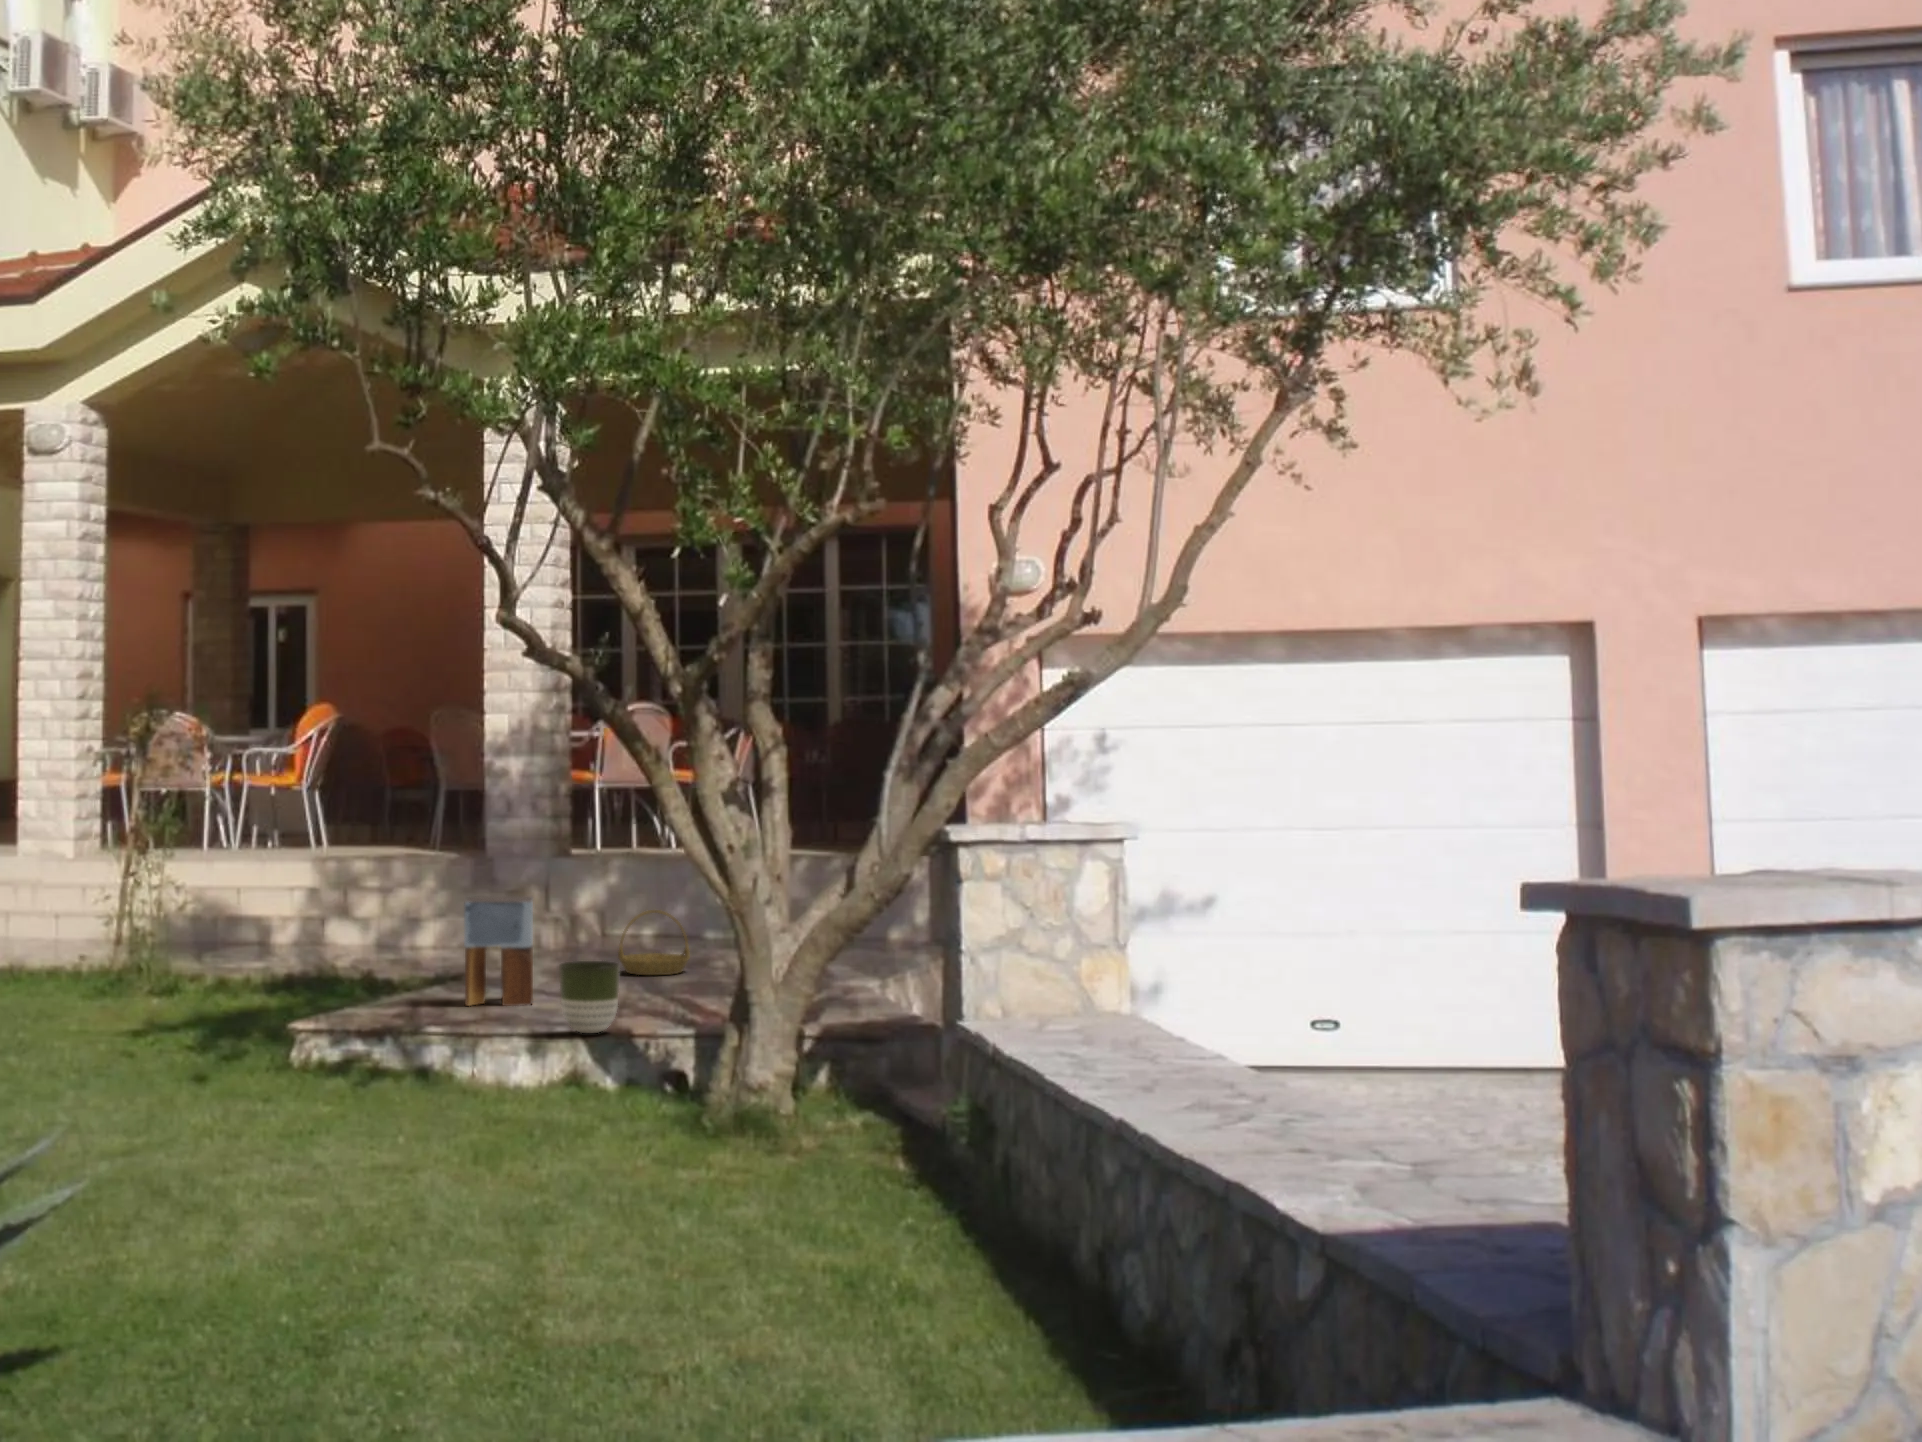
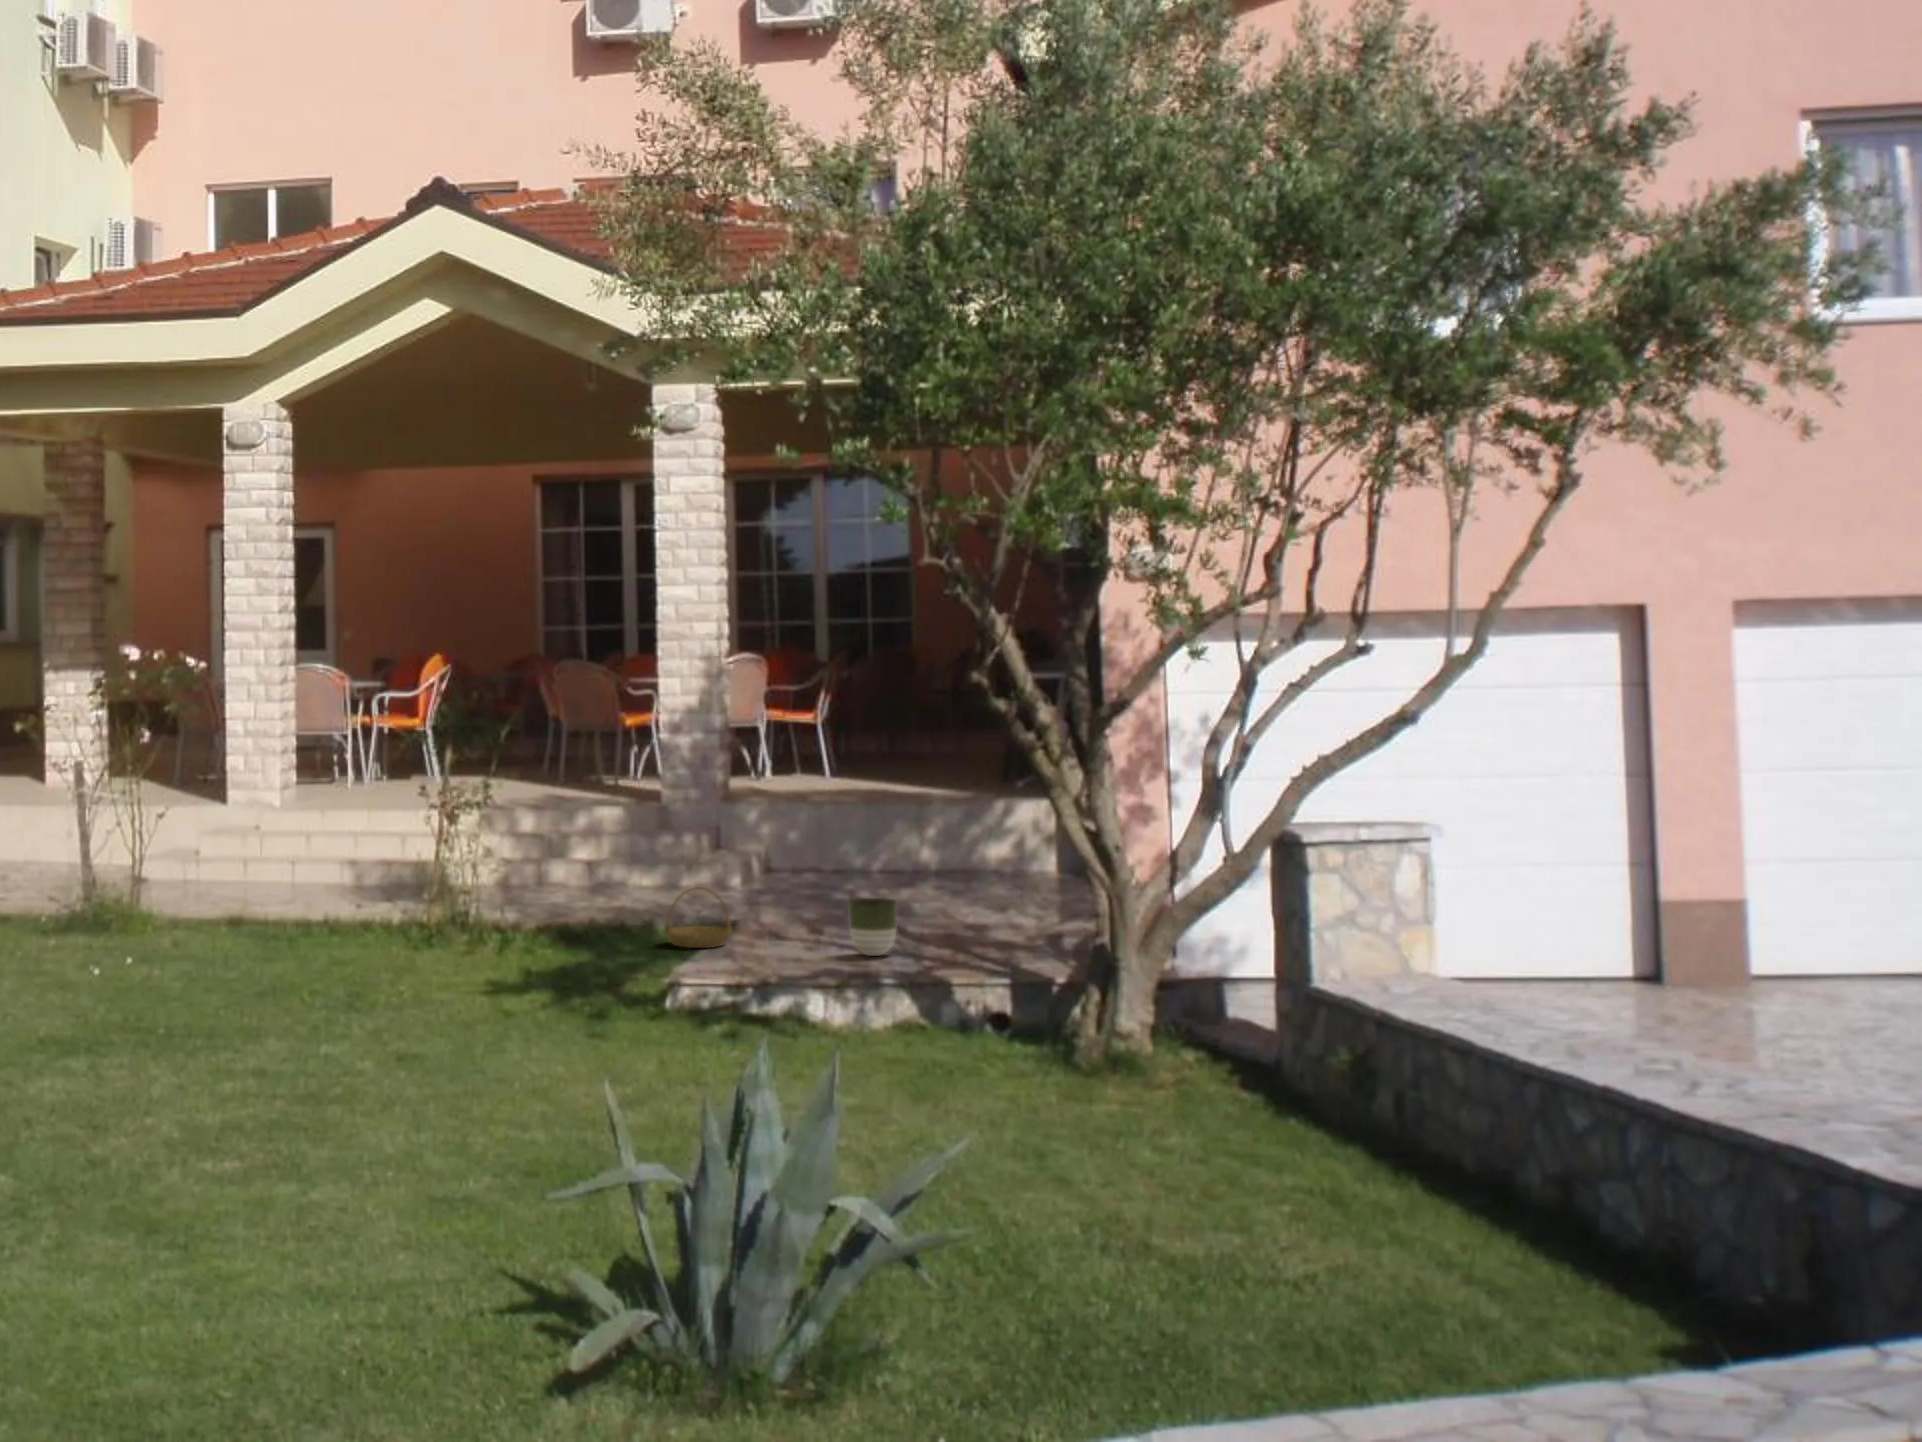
stool: present [464,896,533,1006] -> none [723,842,787,932]
basket: present [618,910,690,975] -> present [665,887,731,948]

